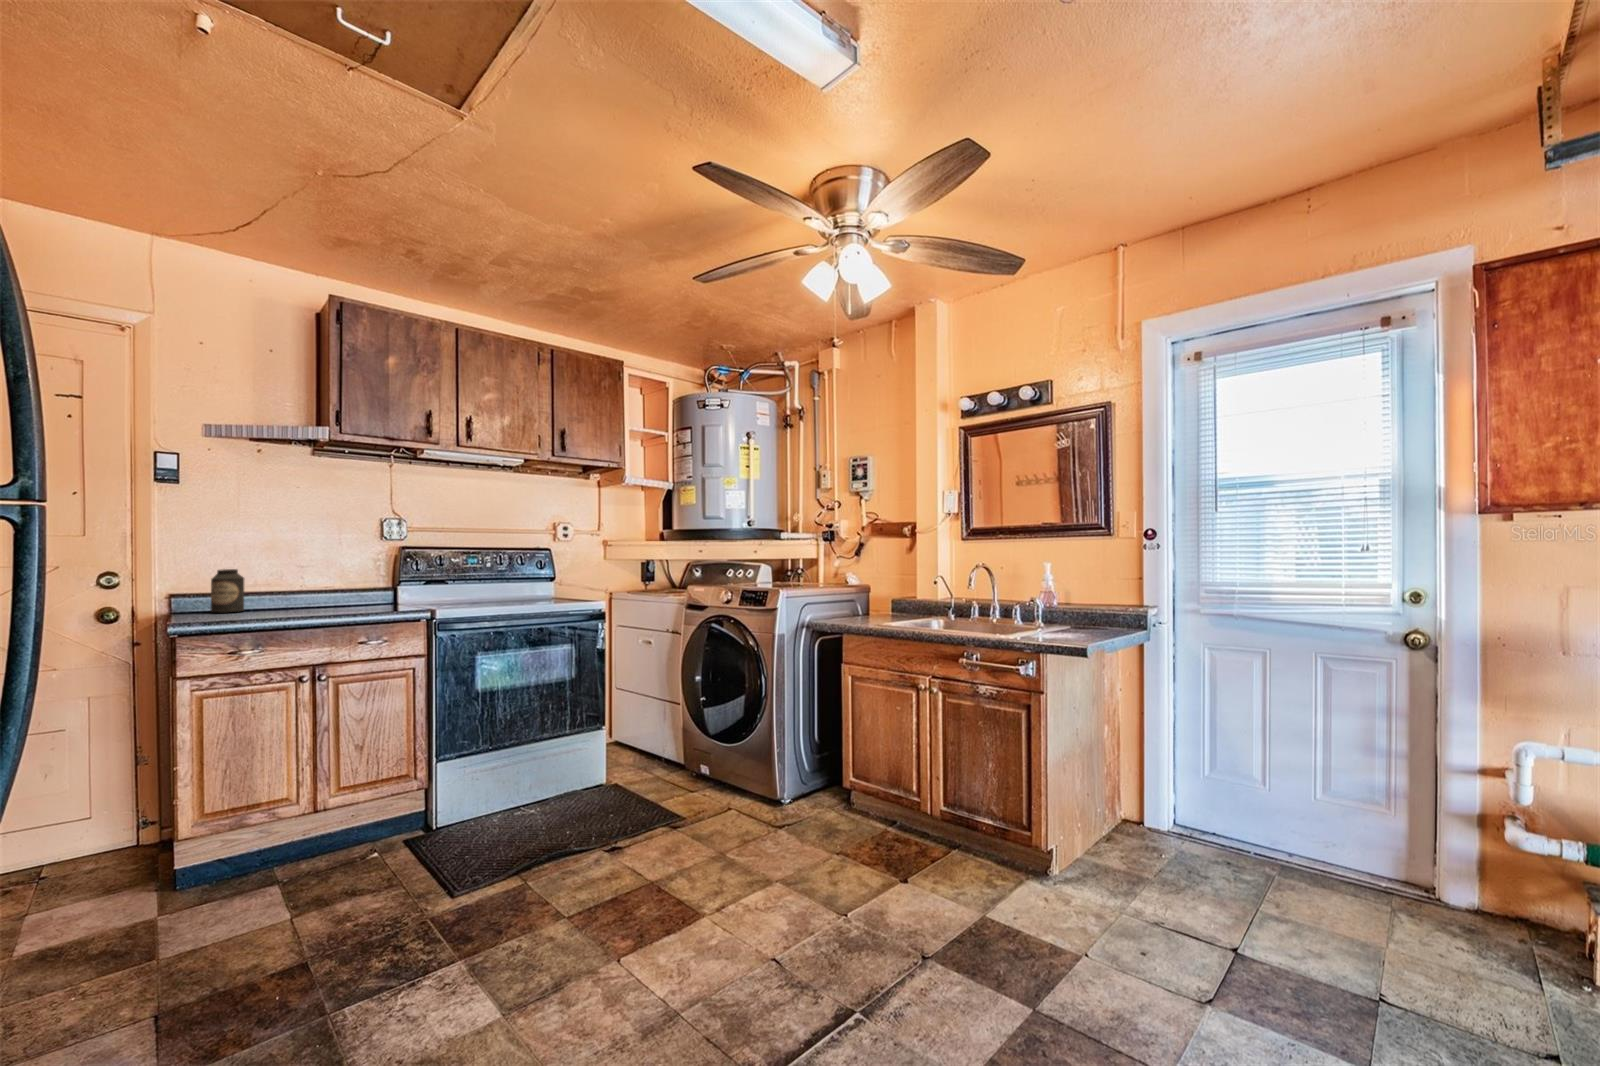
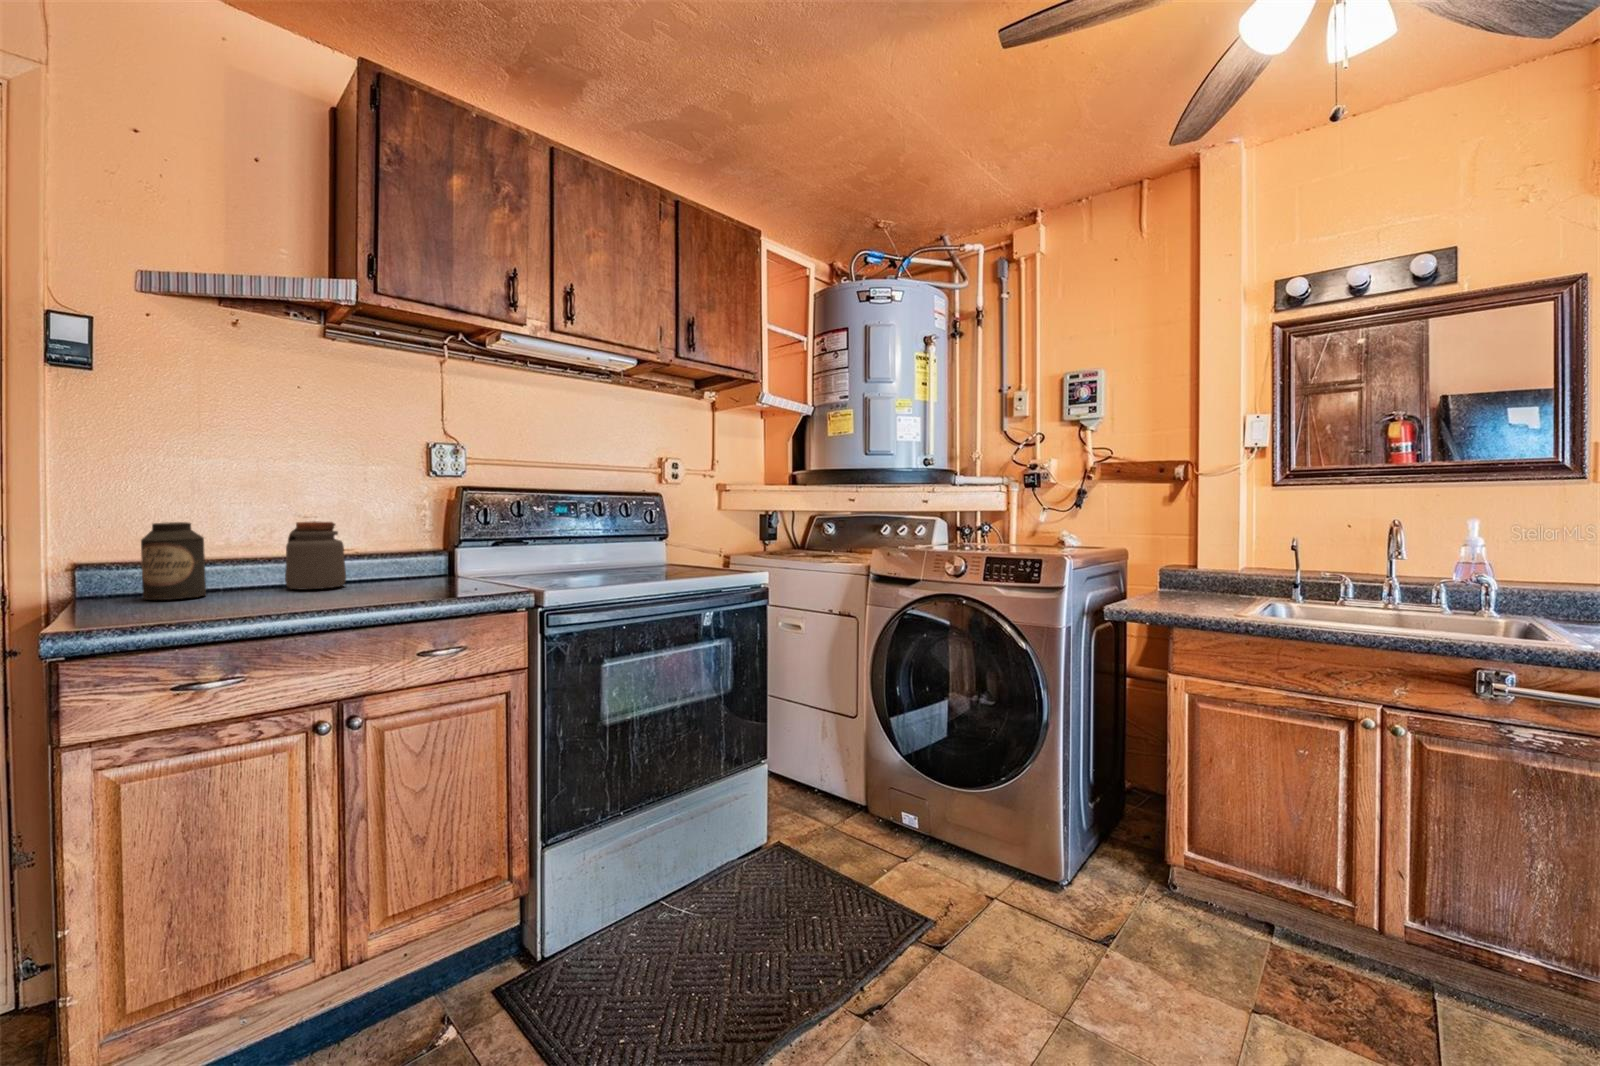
jar: none [289,568,325,609] -> present [285,521,346,589]

